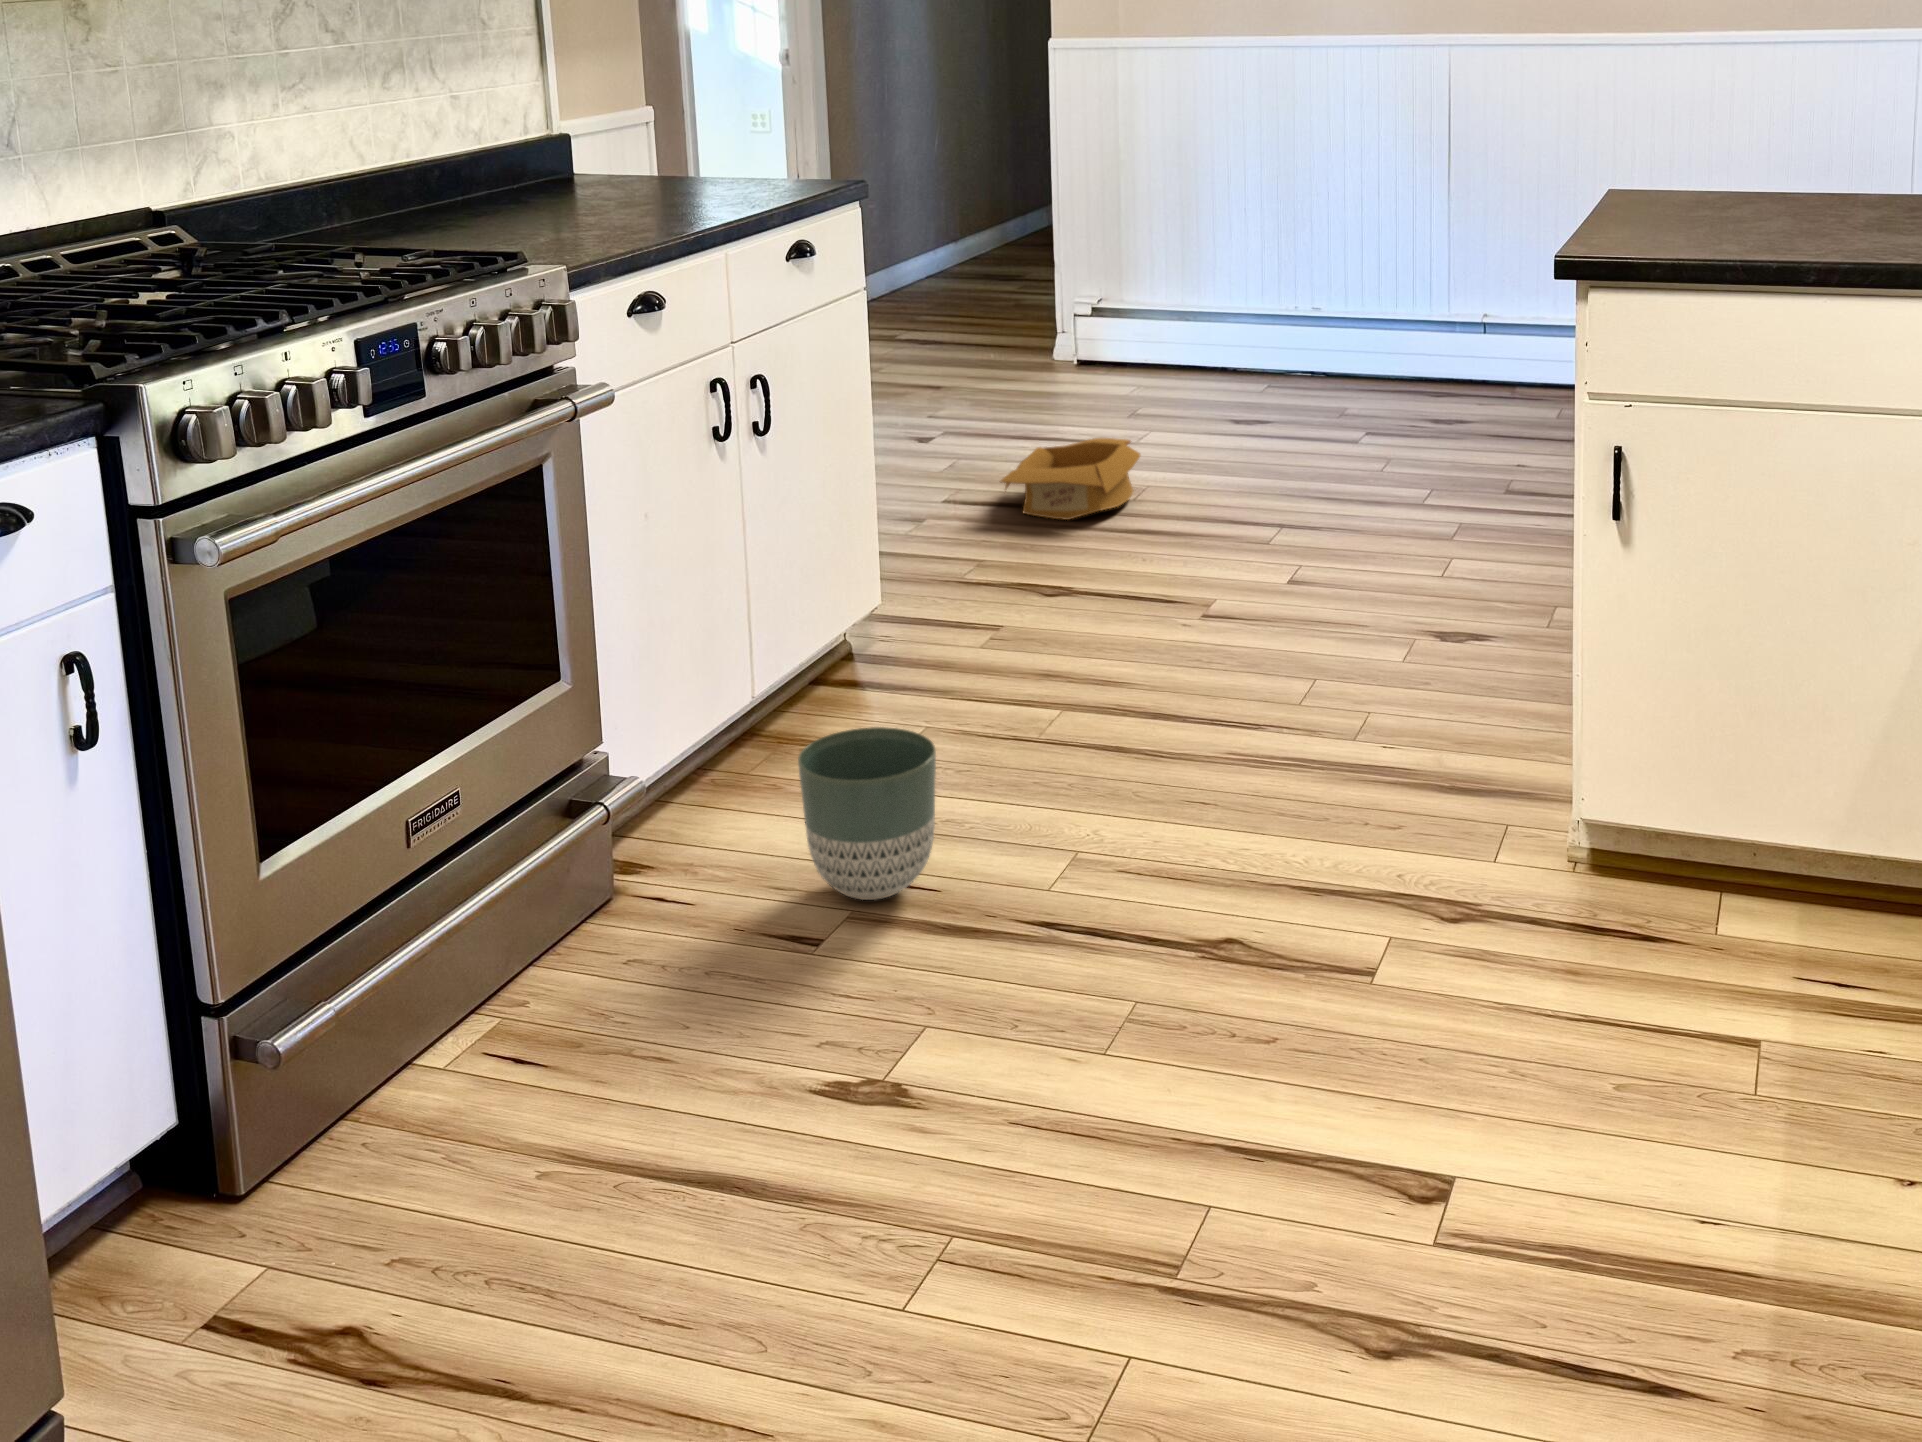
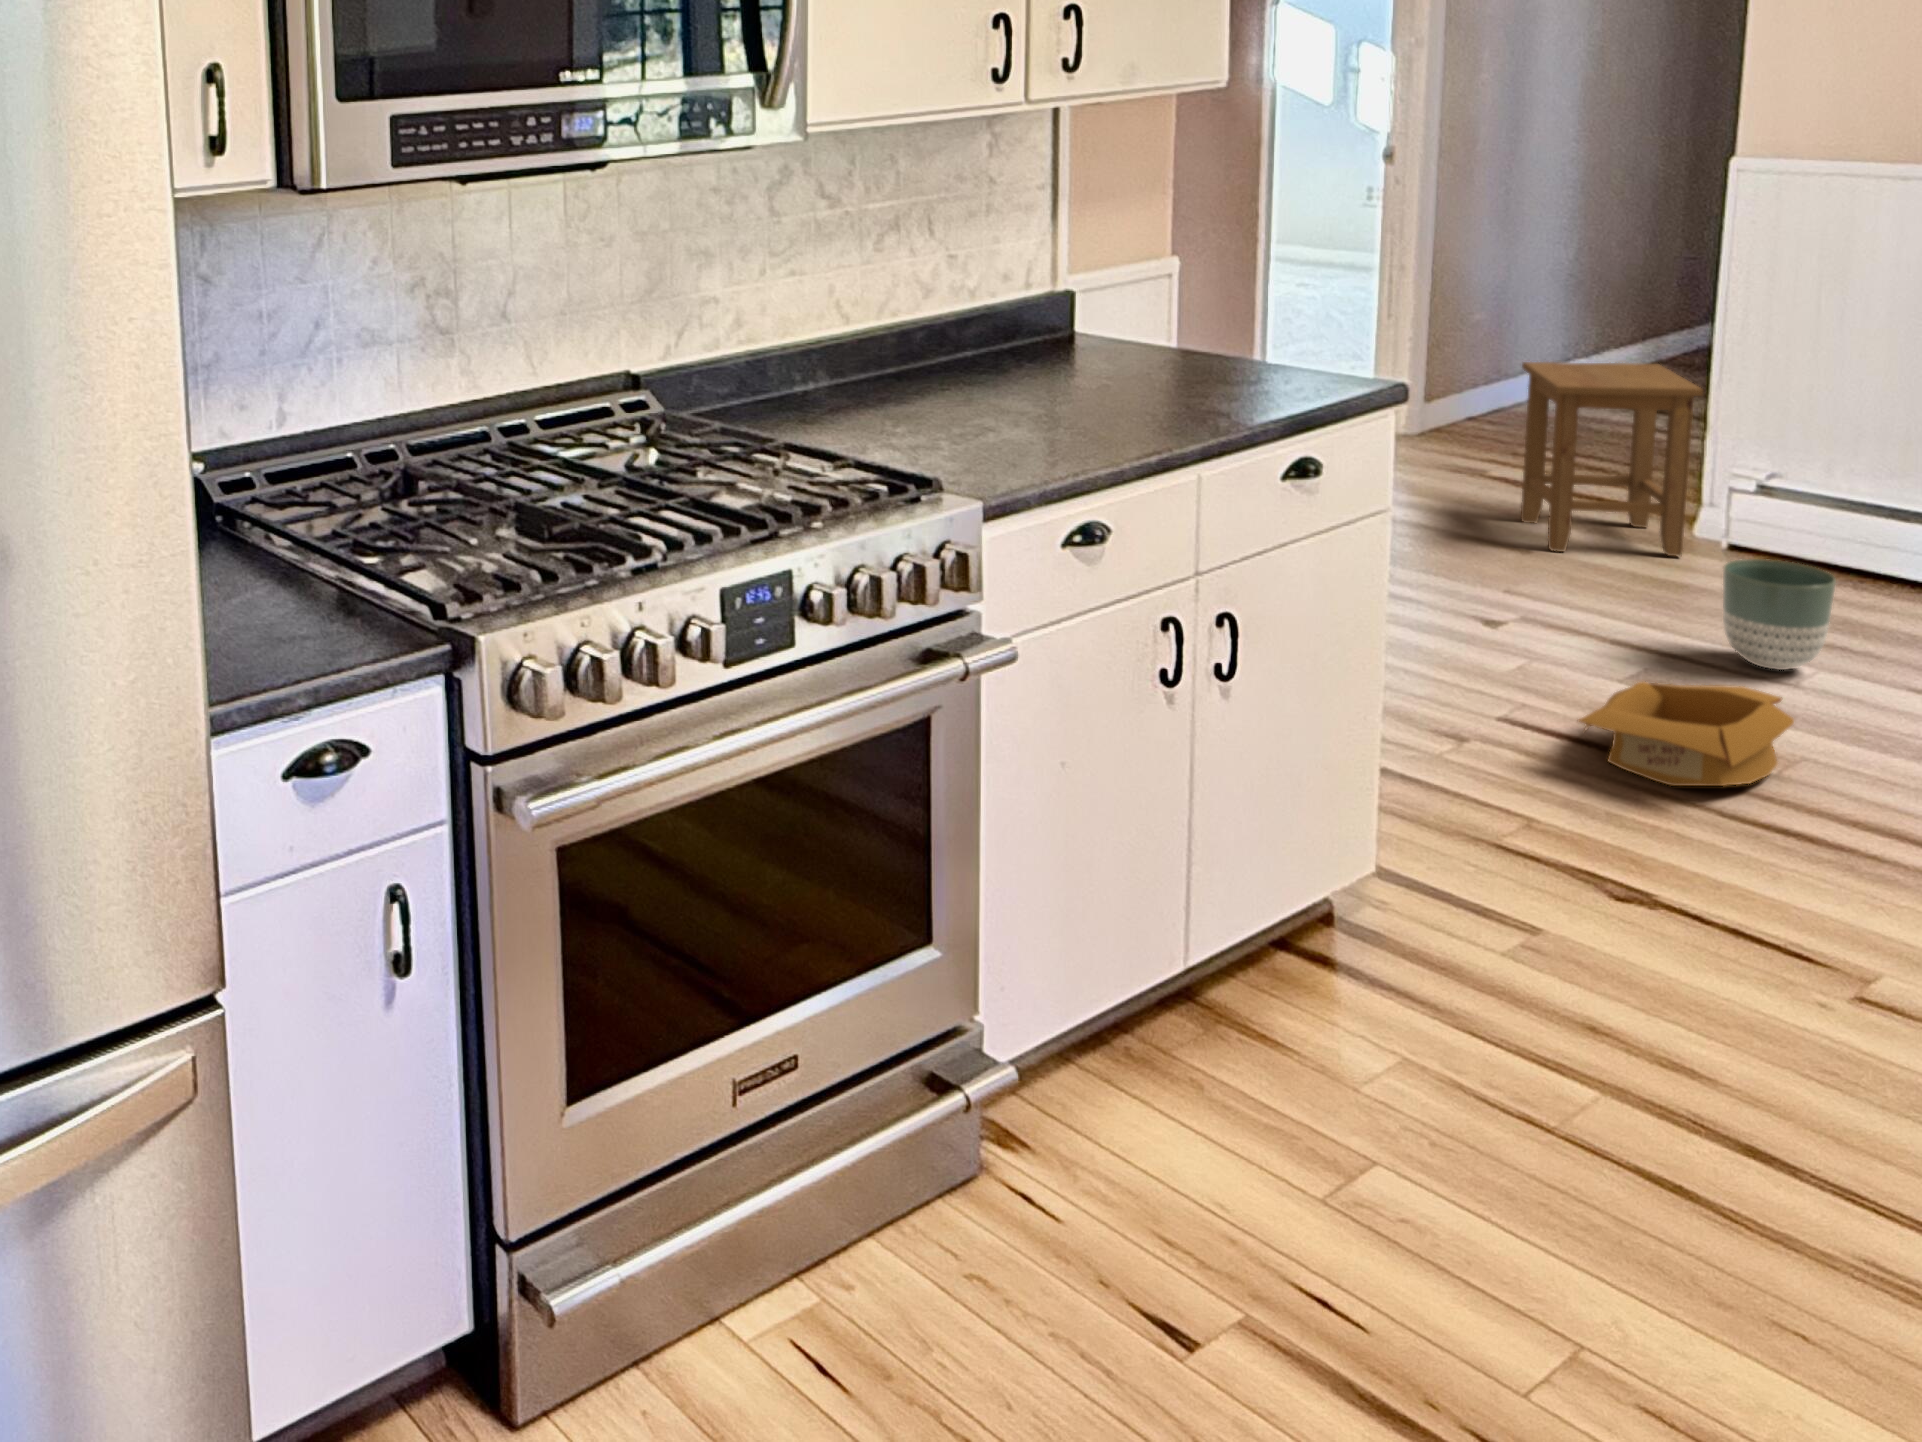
stool: none [915,215,1048,381] -> present [1521,362,1703,556]
planter: present [798,727,936,900] -> present [1723,559,1836,670]

